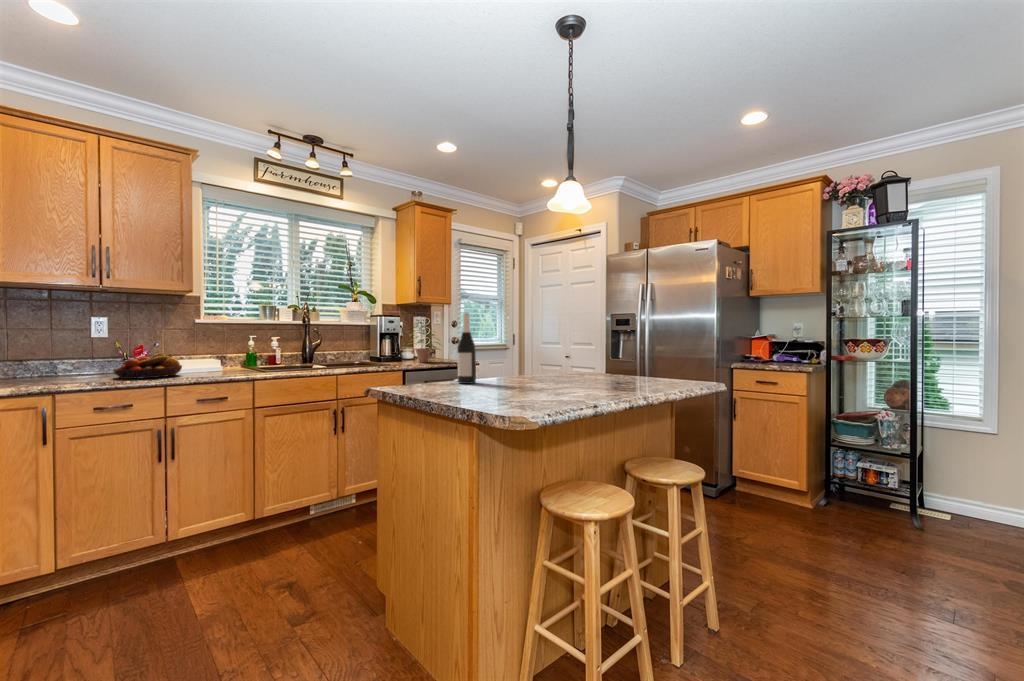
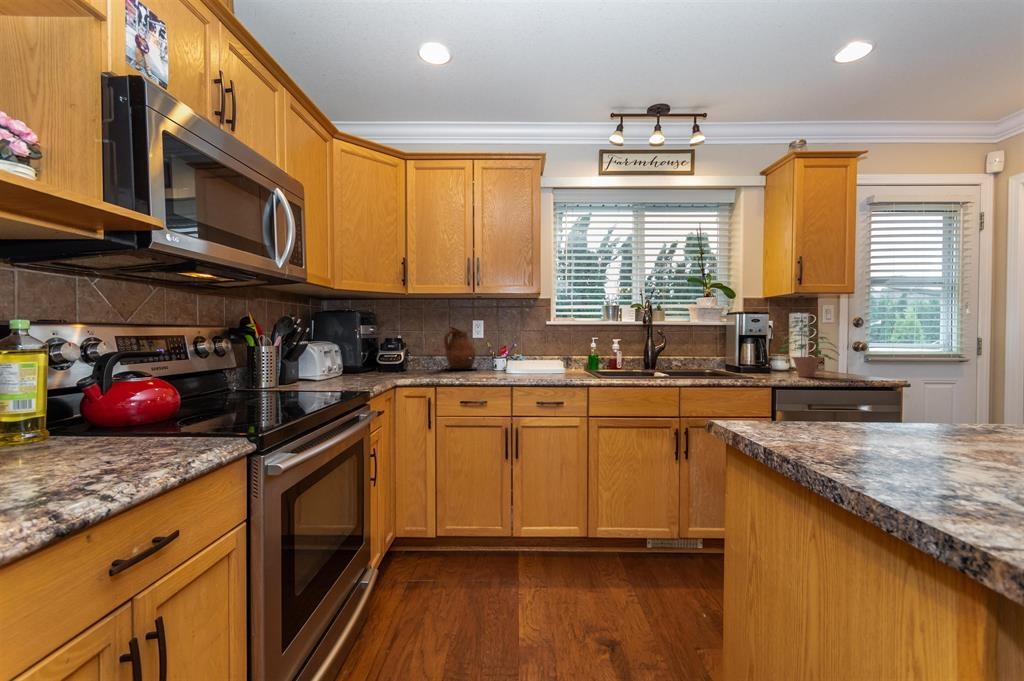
wine bottle: present [457,313,476,384] -> none [919,292,976,449]
ceramic pitcher: none [41,324,102,376] -> present [444,326,477,369]
fruit bowl: present [114,353,182,379] -> none [480,353,529,377]

